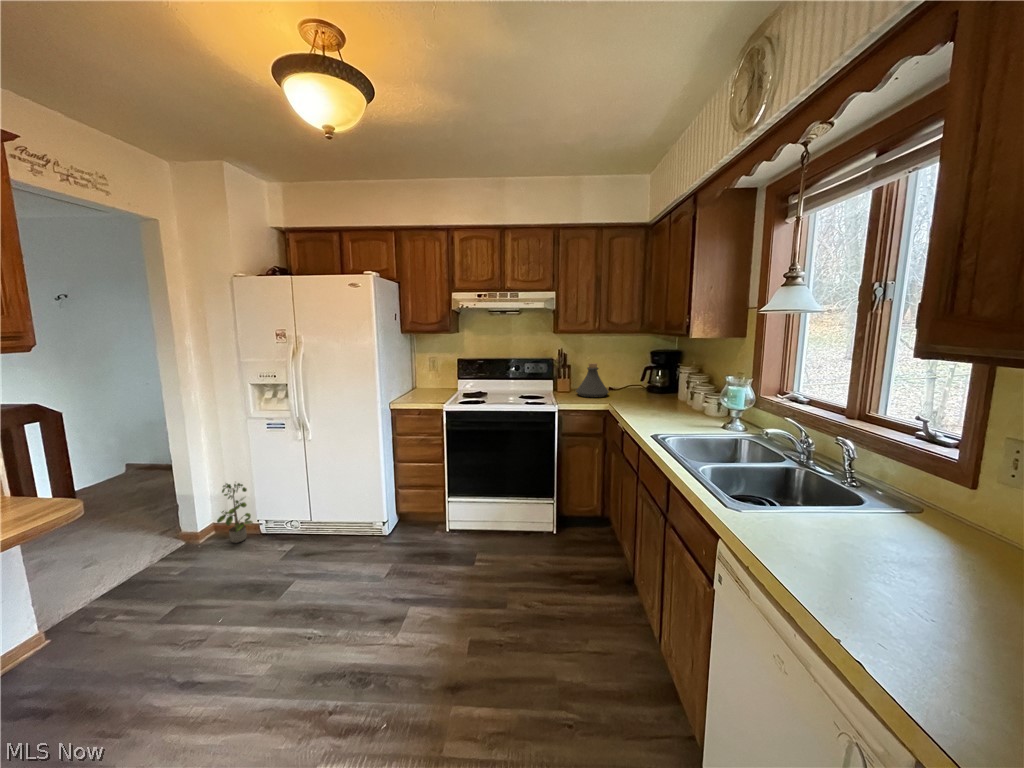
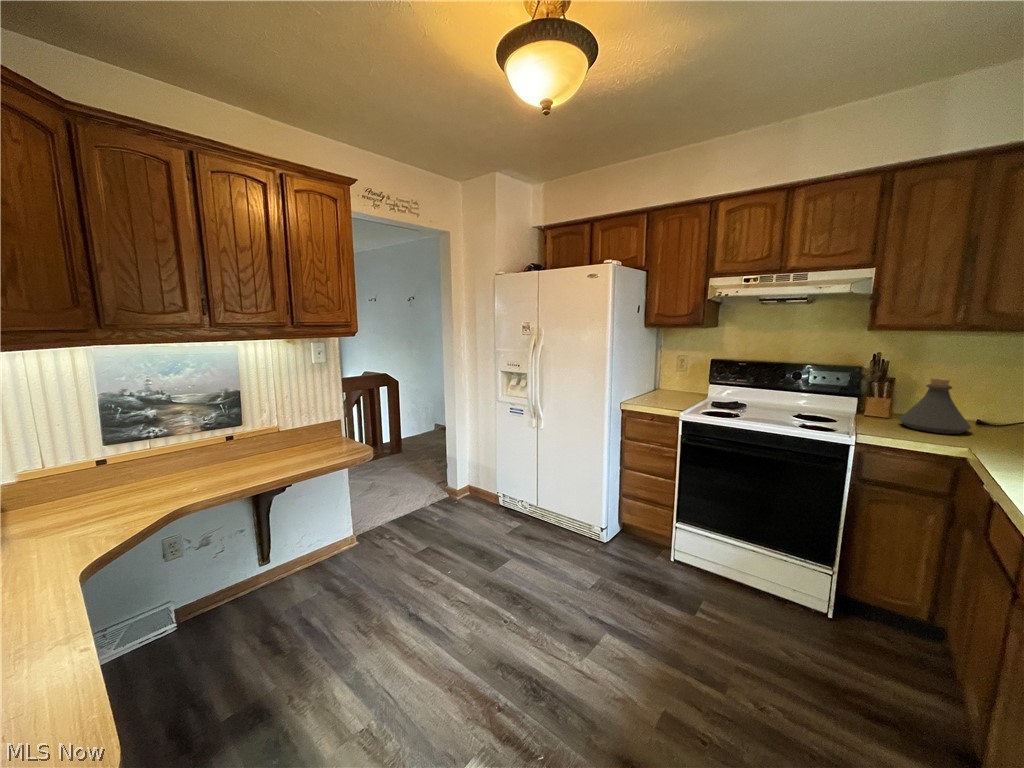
potted plant: present [217,483,253,543] -> none [469,453,493,507]

